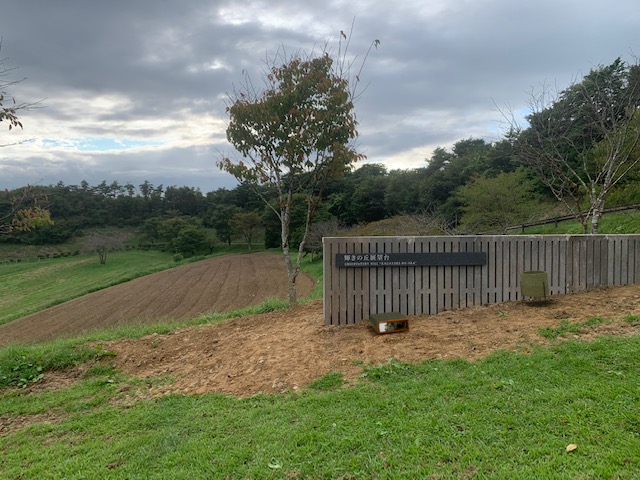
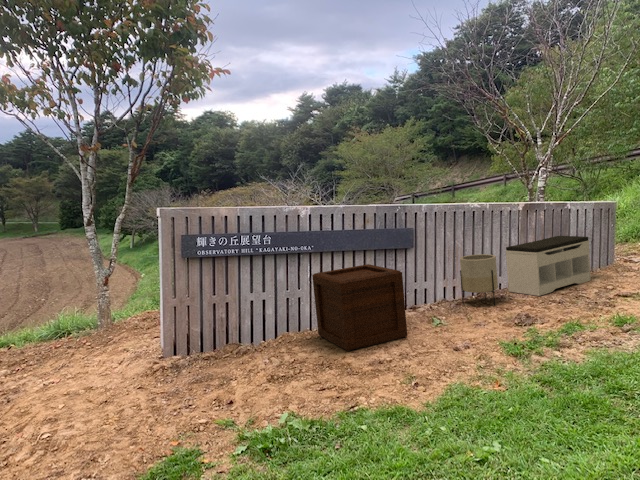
bench: none [557,259,630,302] -> present [506,236,591,296]
wooden crate: none [415,275,478,329] -> present [312,264,407,351]
storage box: present [369,311,409,334] -> none [240,326,307,366]

